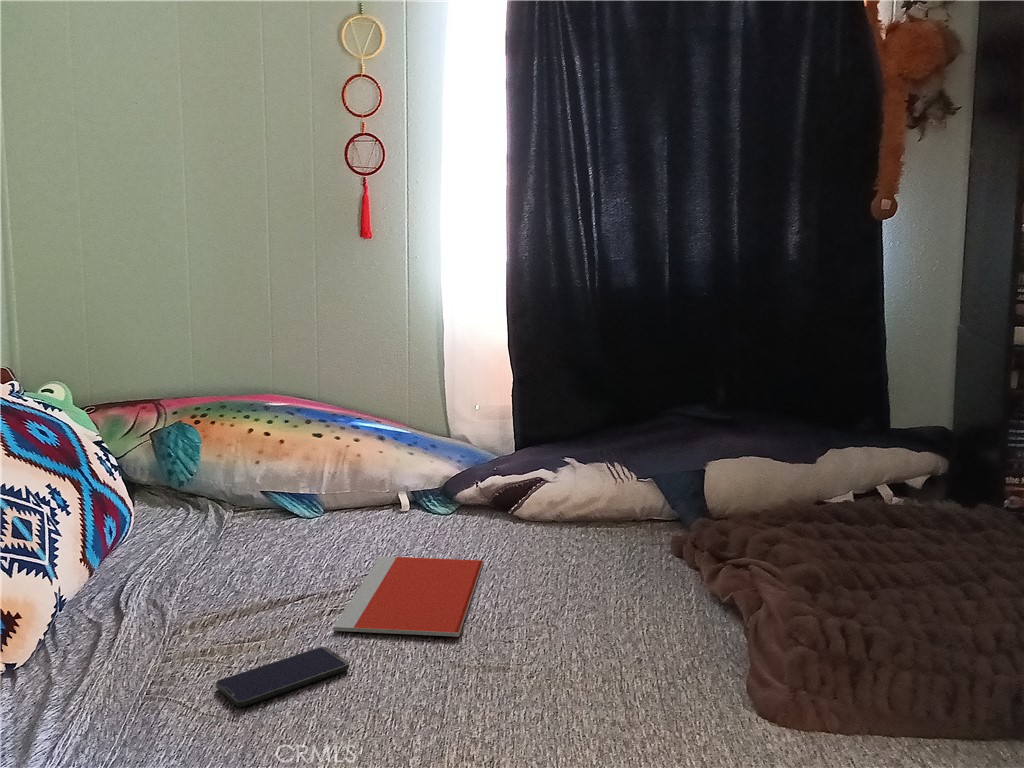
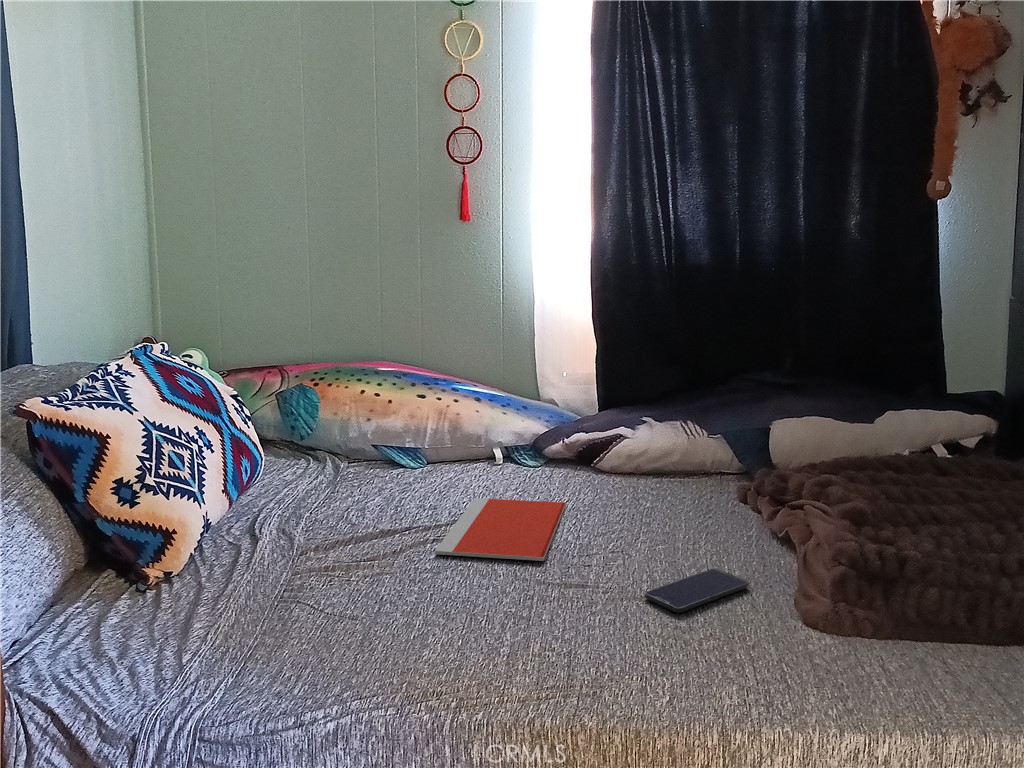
smartphone: present [216,647,349,707] -> present [645,569,749,613]

